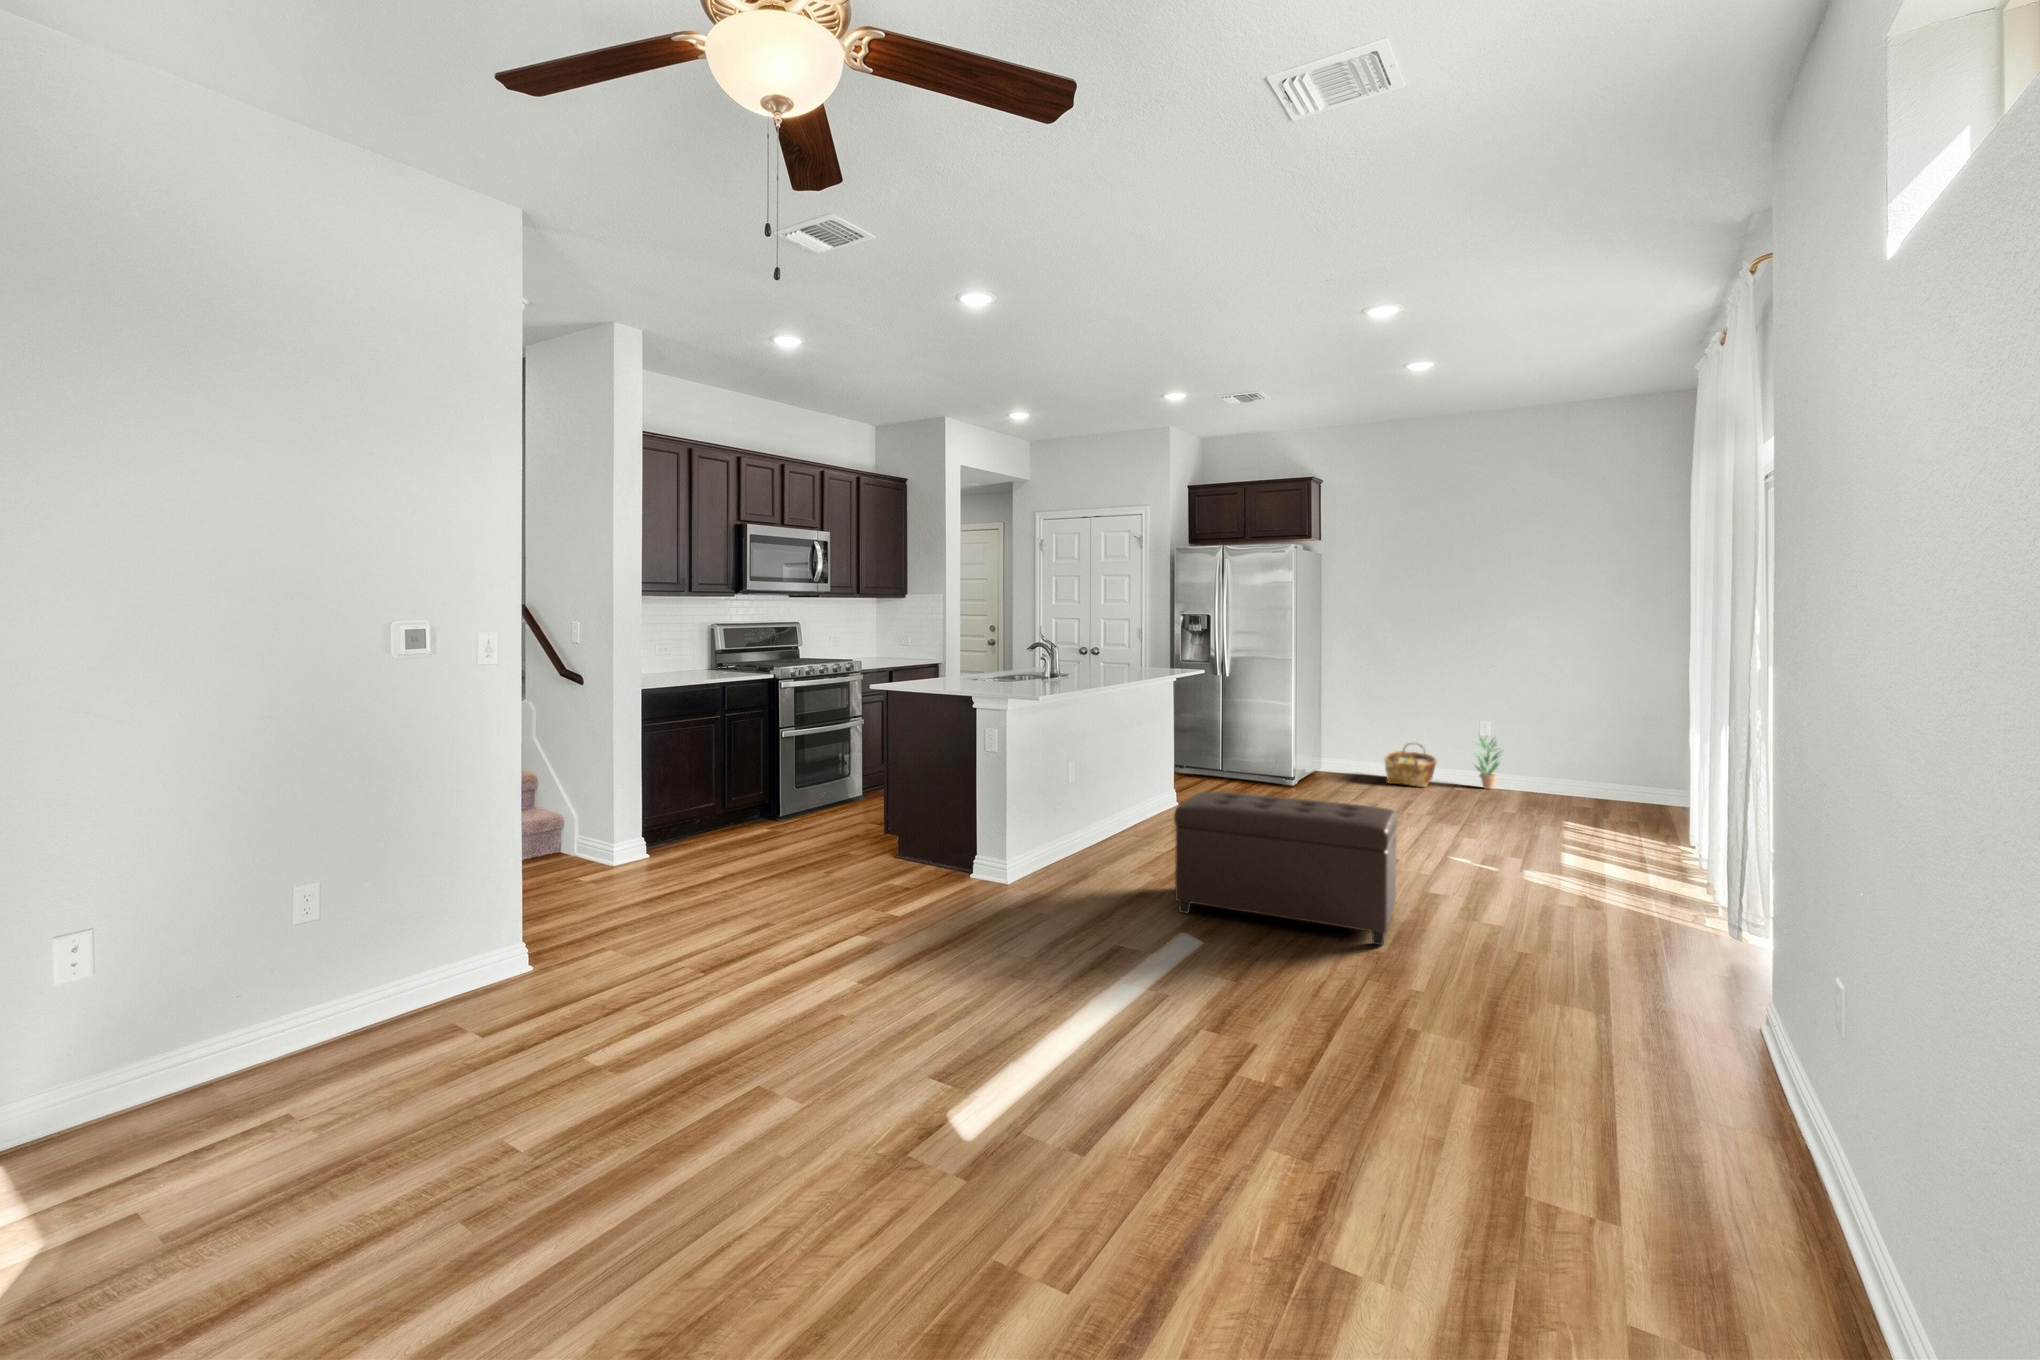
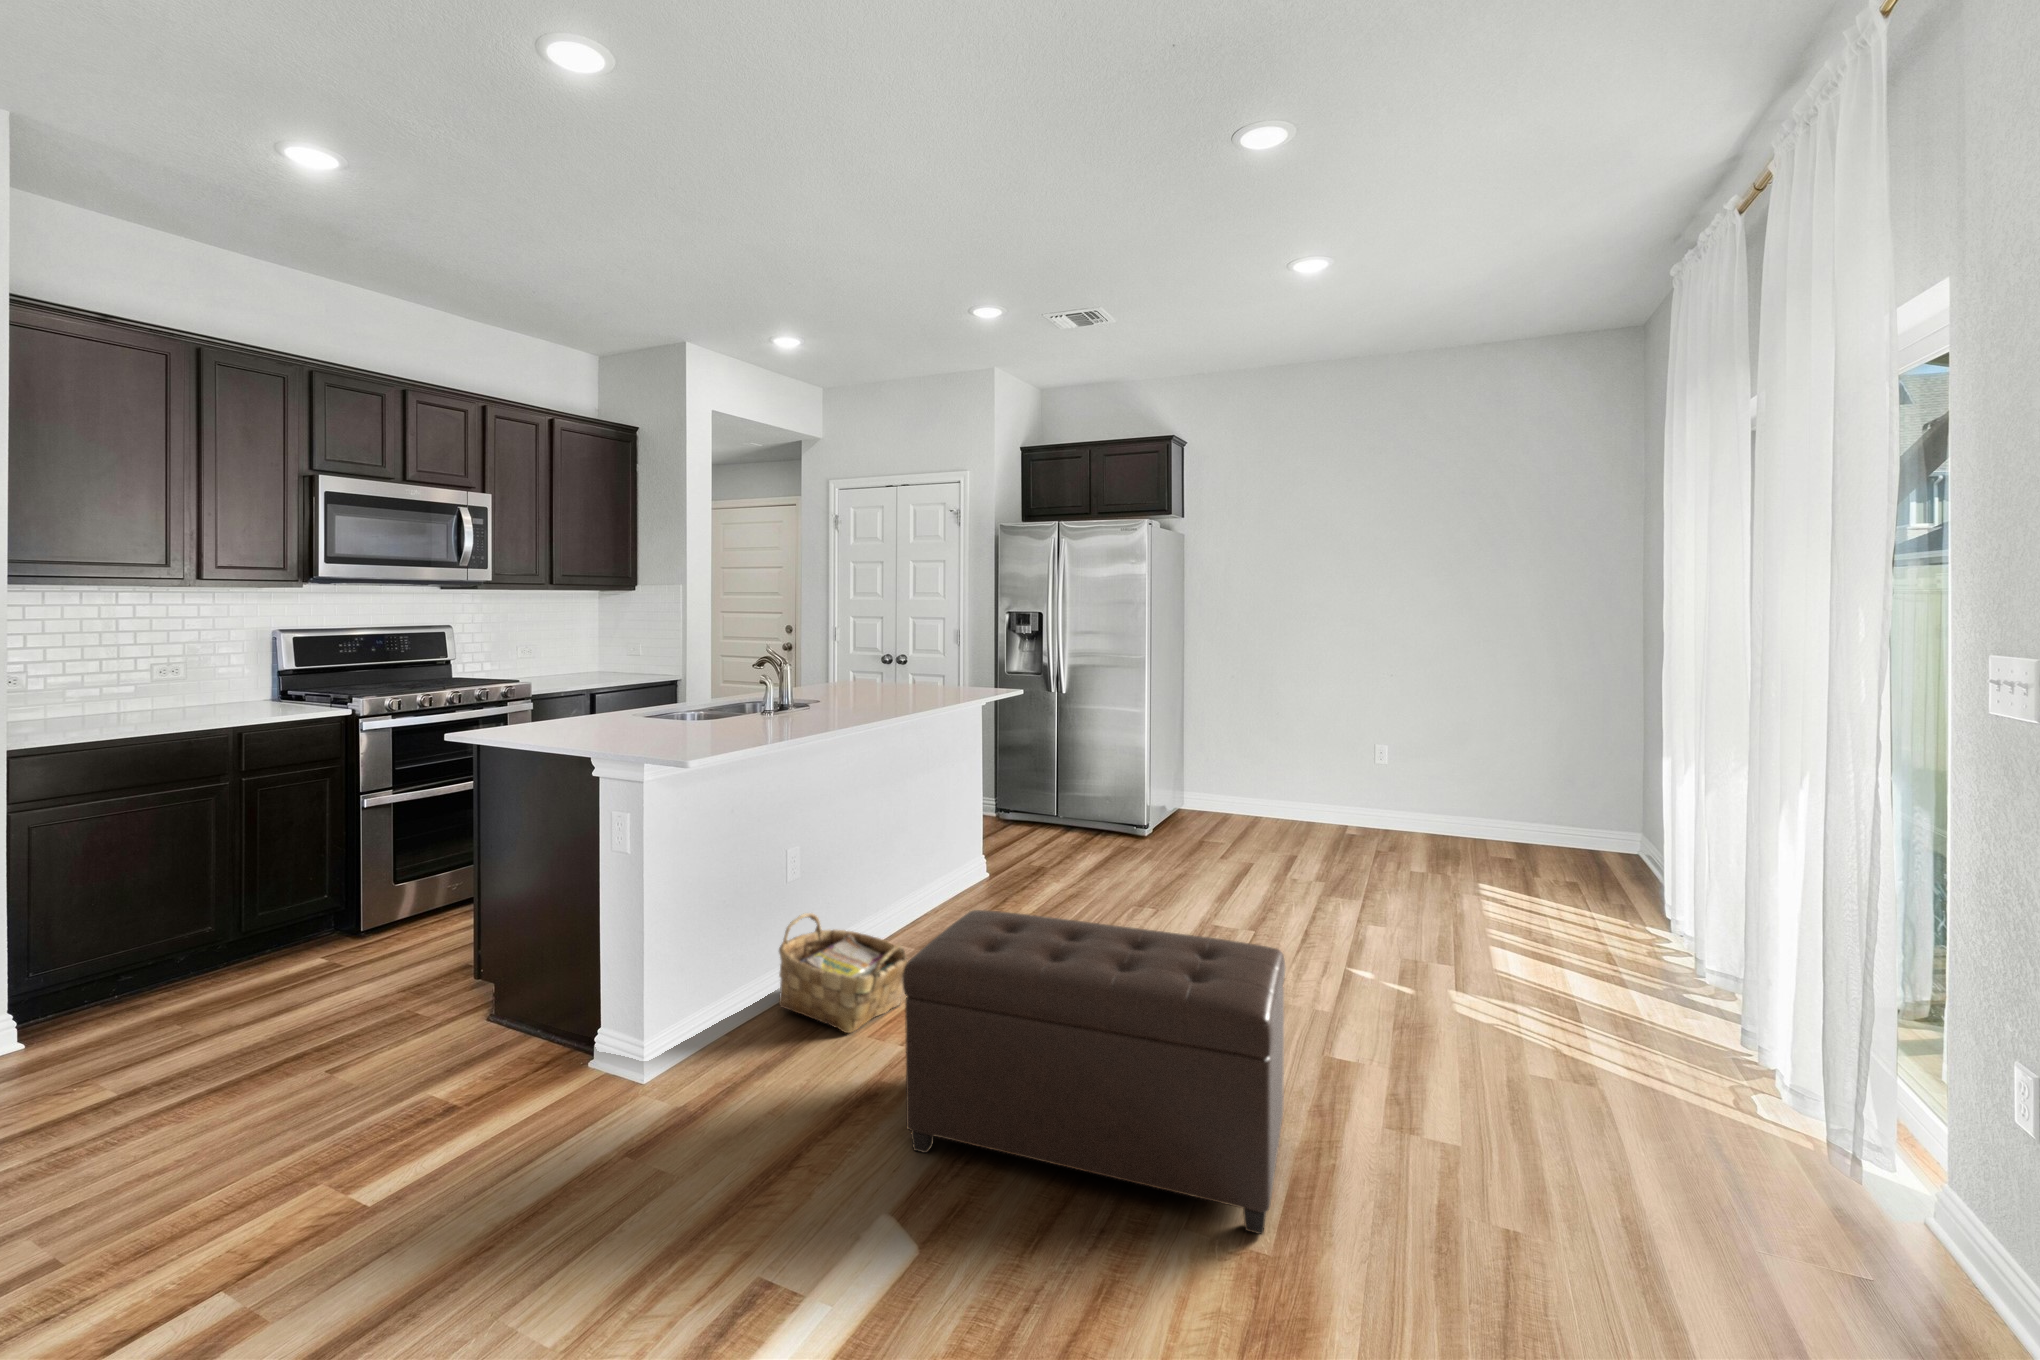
potted plant: present [1476,737,1501,789] -> none [1366,761,1407,832]
woven basket: present [1385,743,1436,787] -> present [779,913,907,1033]

